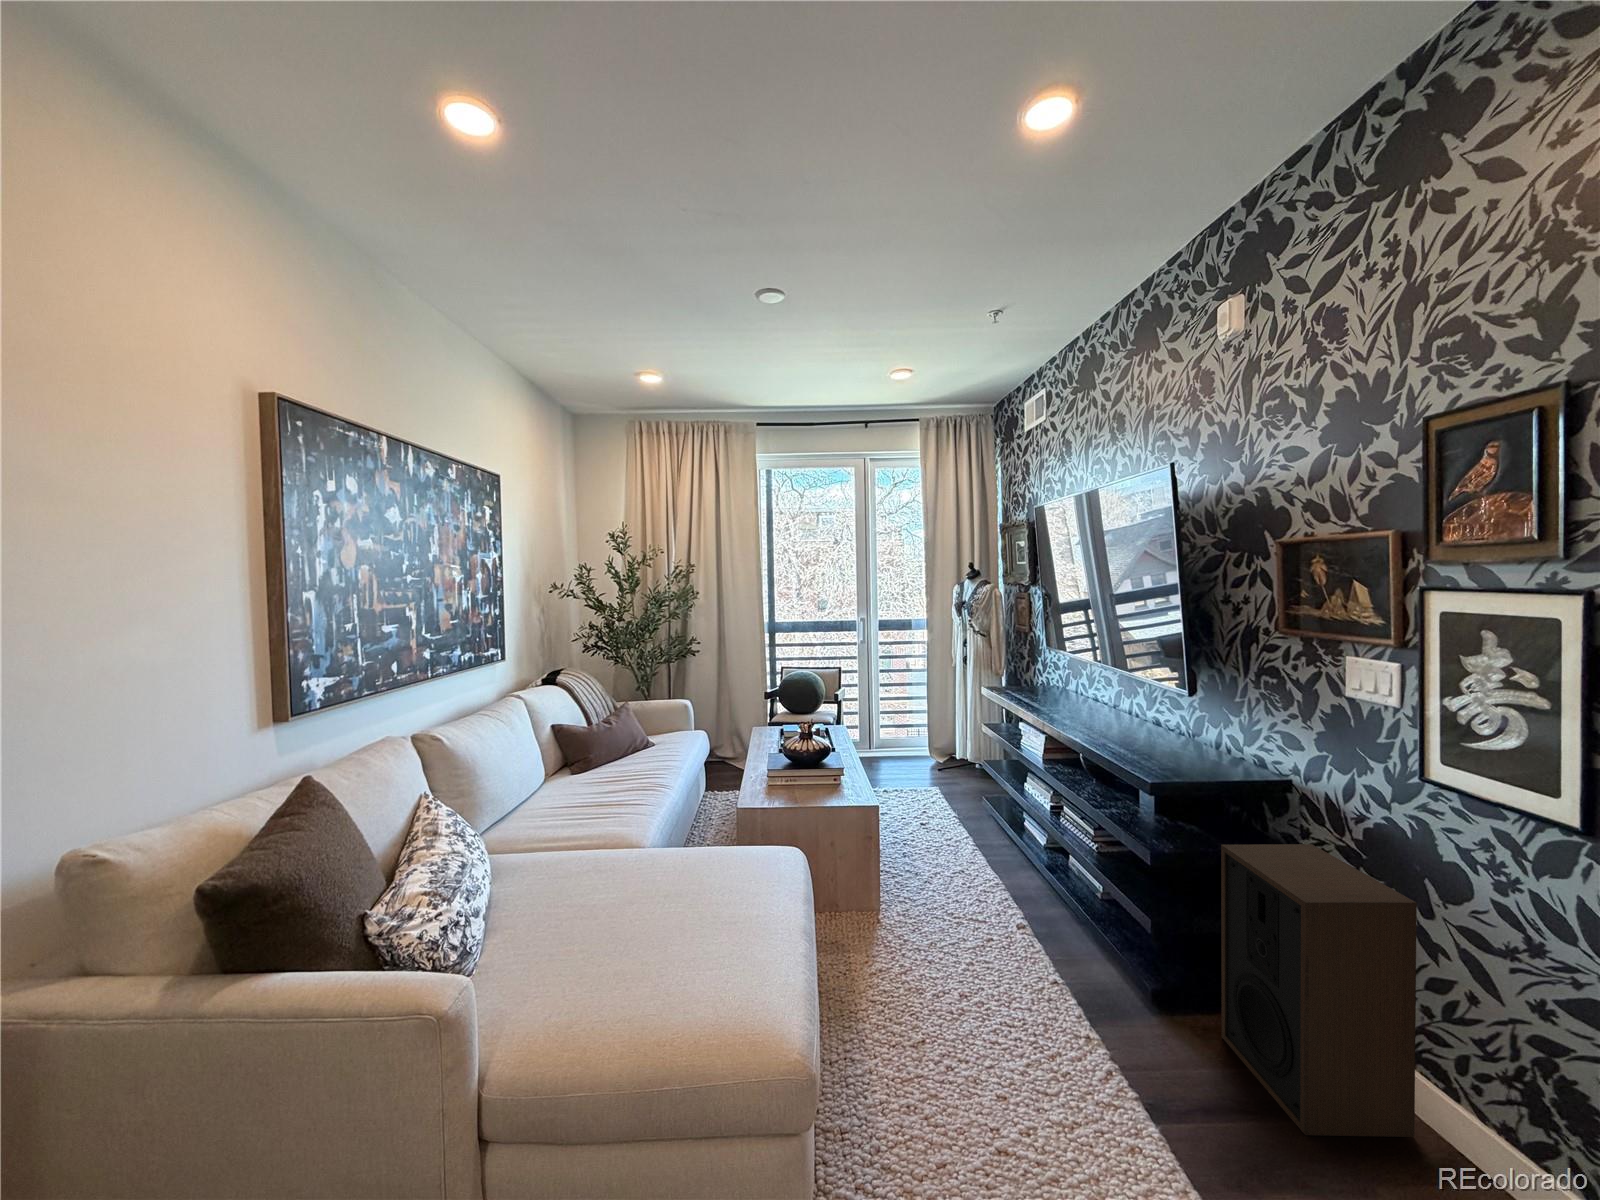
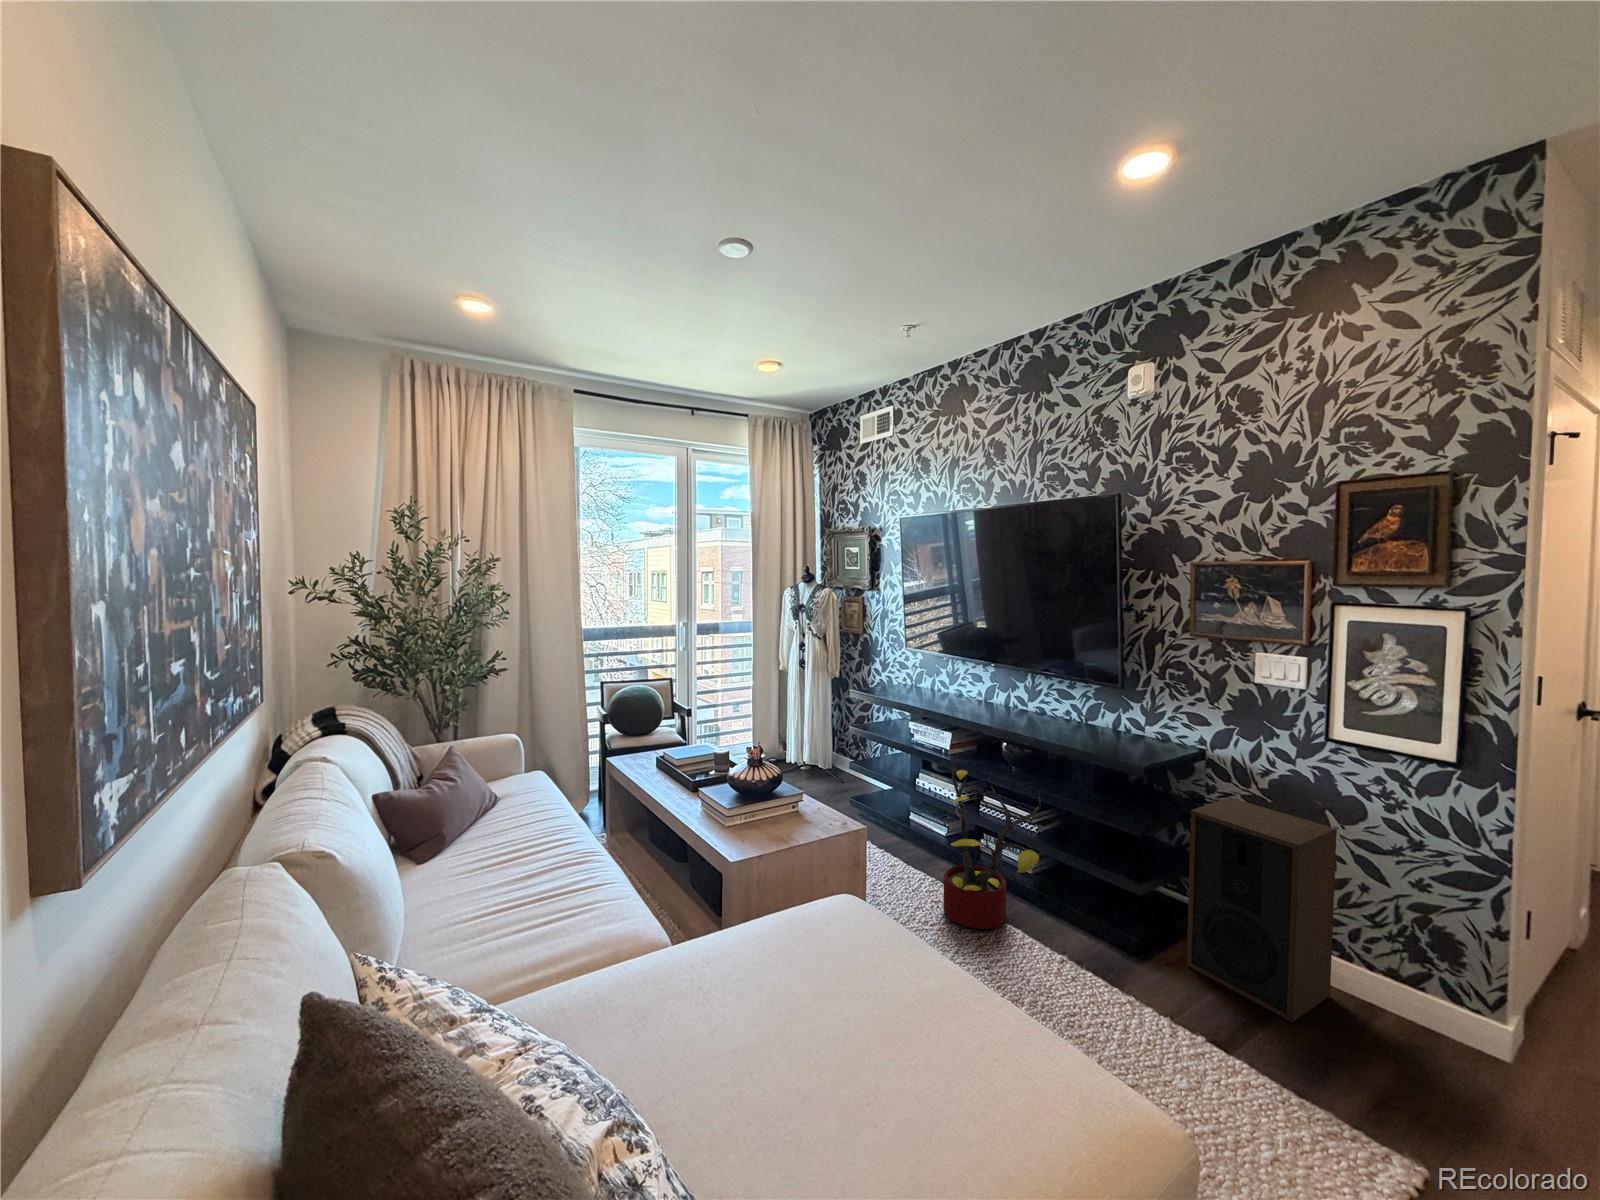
decorative plant: none [977,752,1047,936] -> present [943,752,1041,929]

